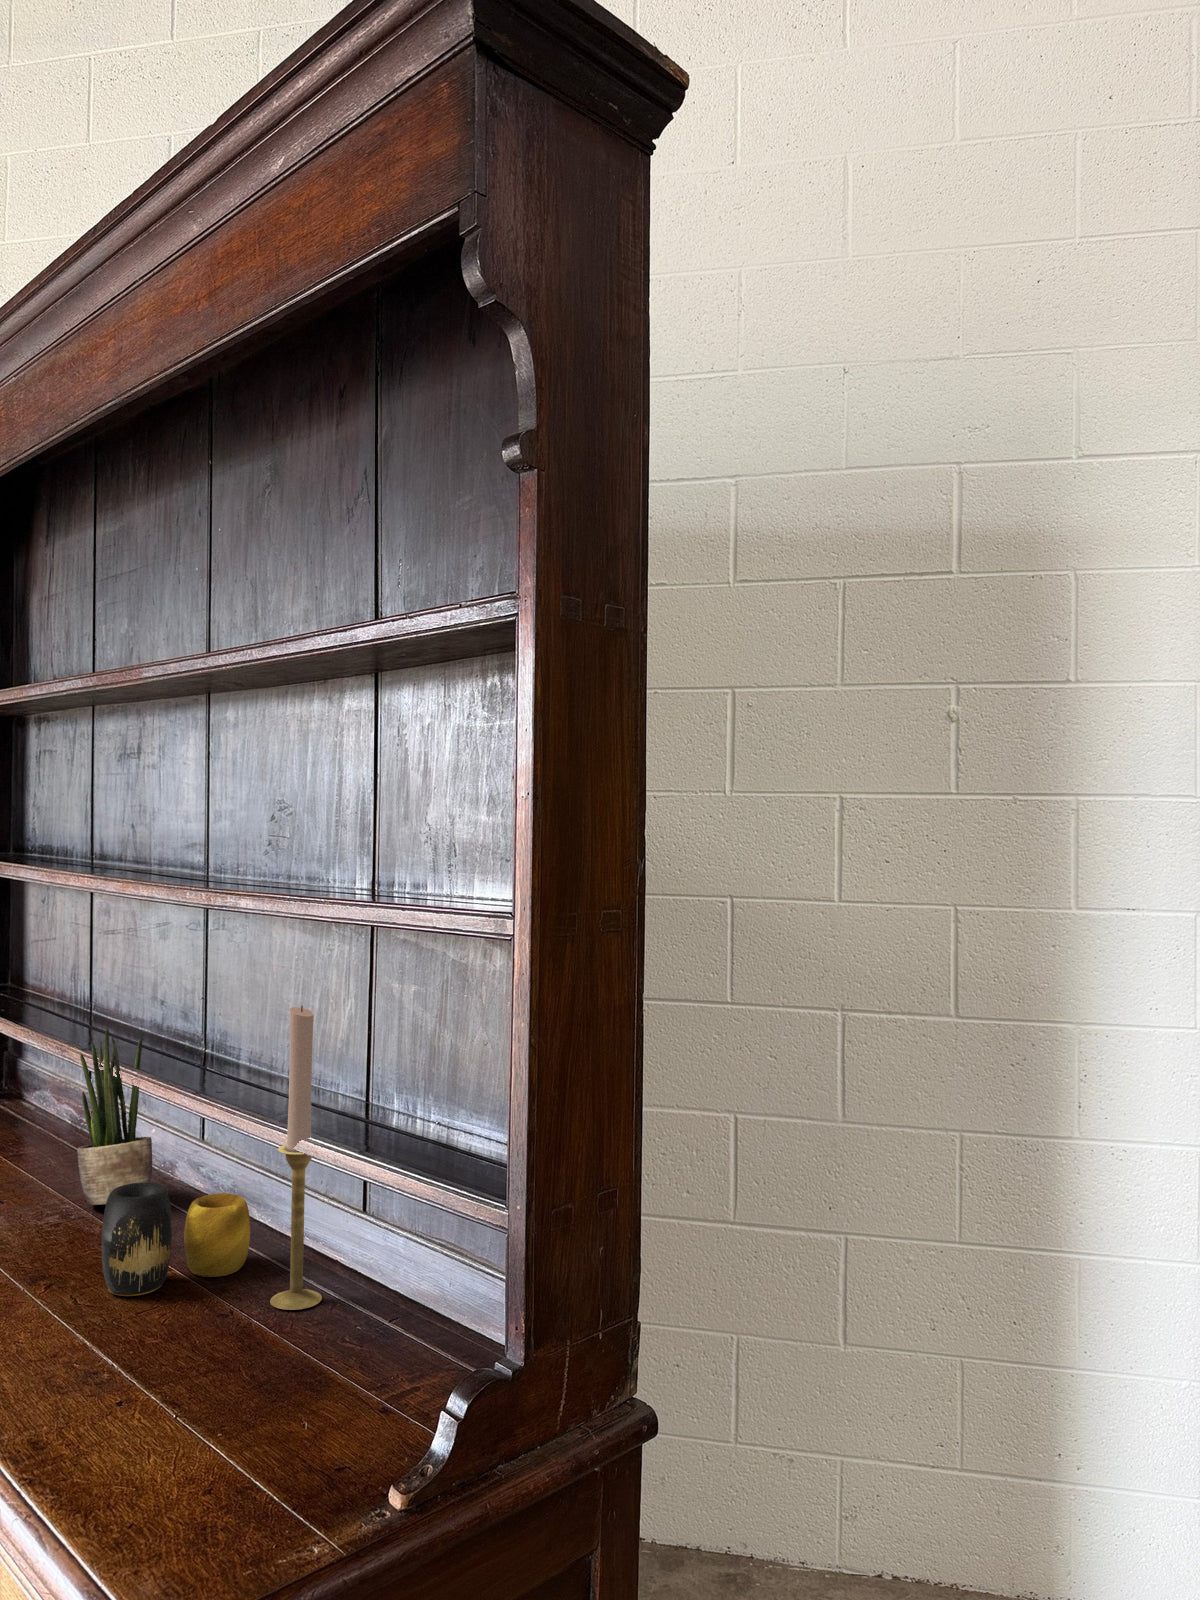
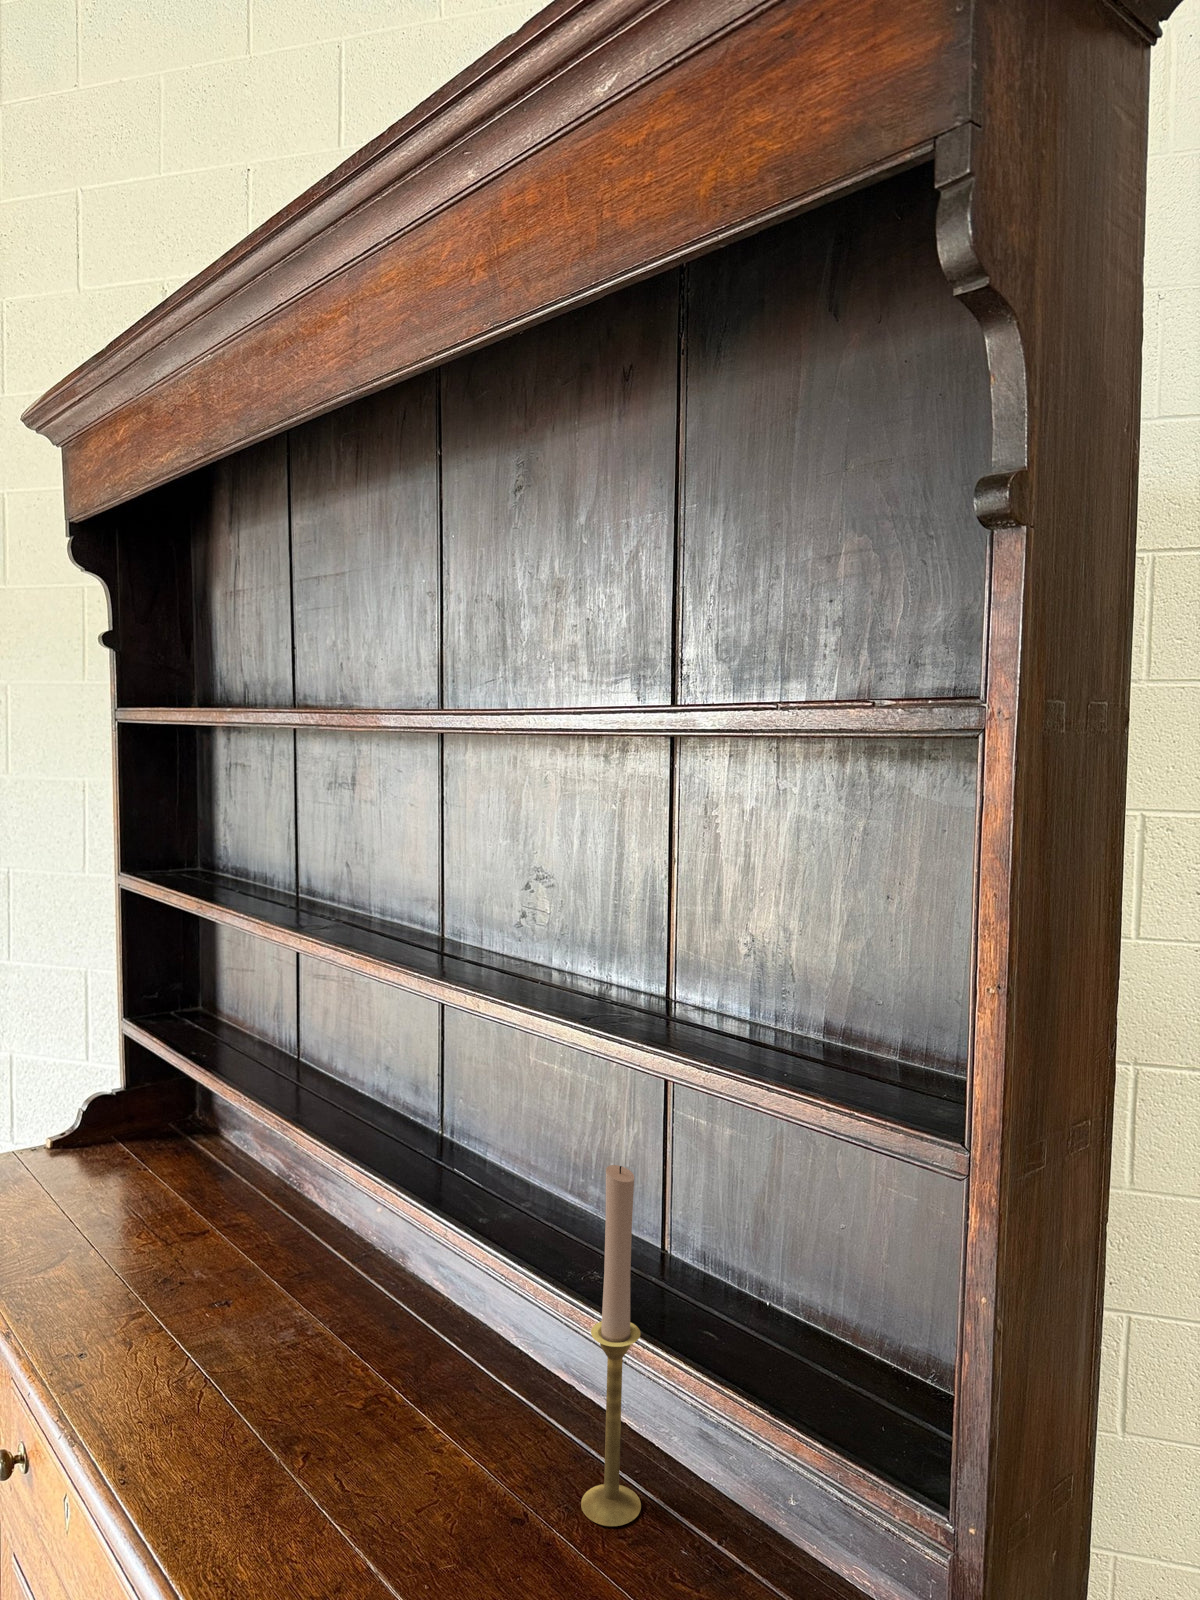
potted plant: present [77,1029,152,1205] -> none [316,1125,397,1325]
vase: present [102,1182,250,1296] -> none [379,1349,539,1494]

